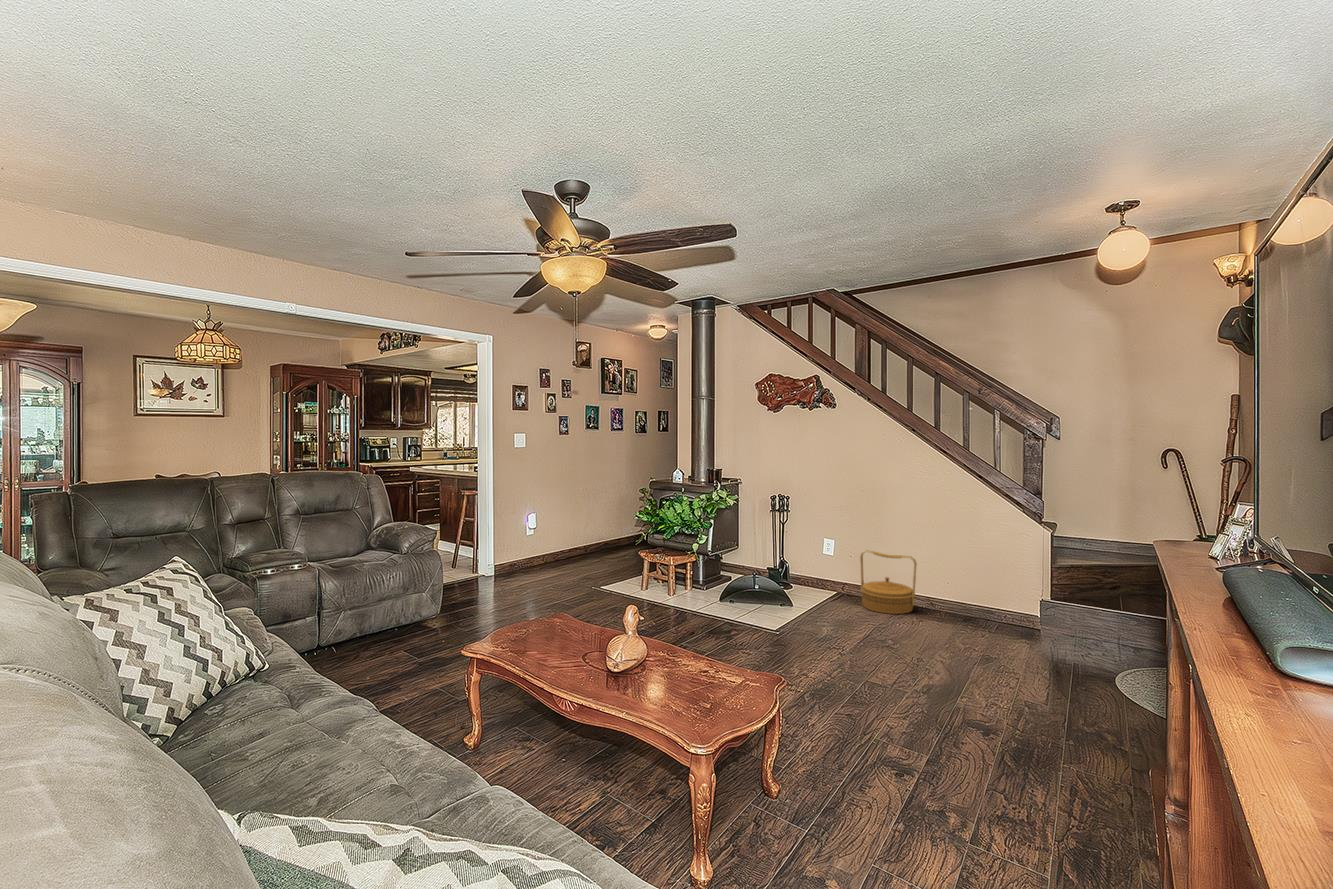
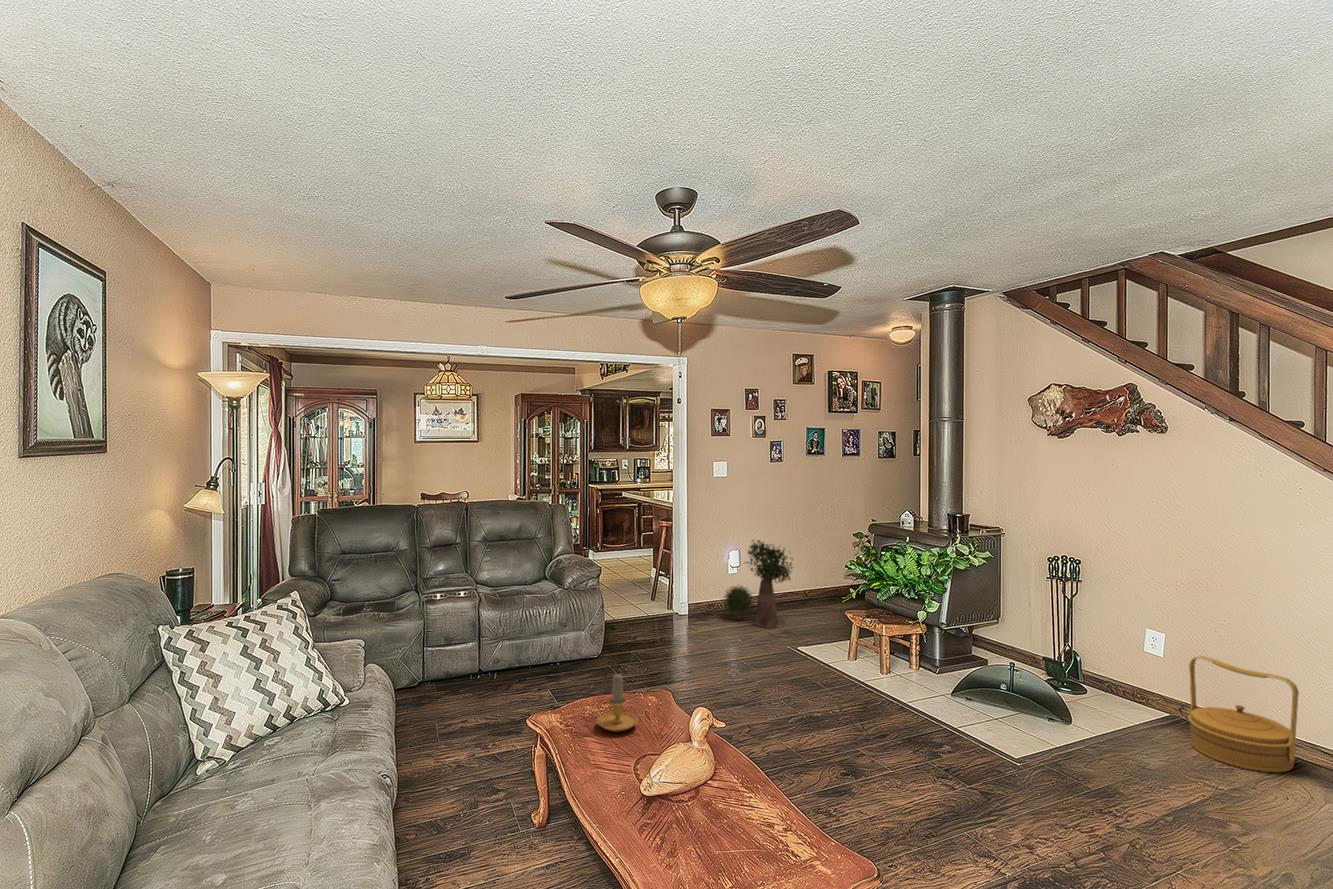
potted plant: none [522,500,585,573] -> present [724,540,792,628]
candle: none [529,595,573,644] -> present [597,674,640,732]

